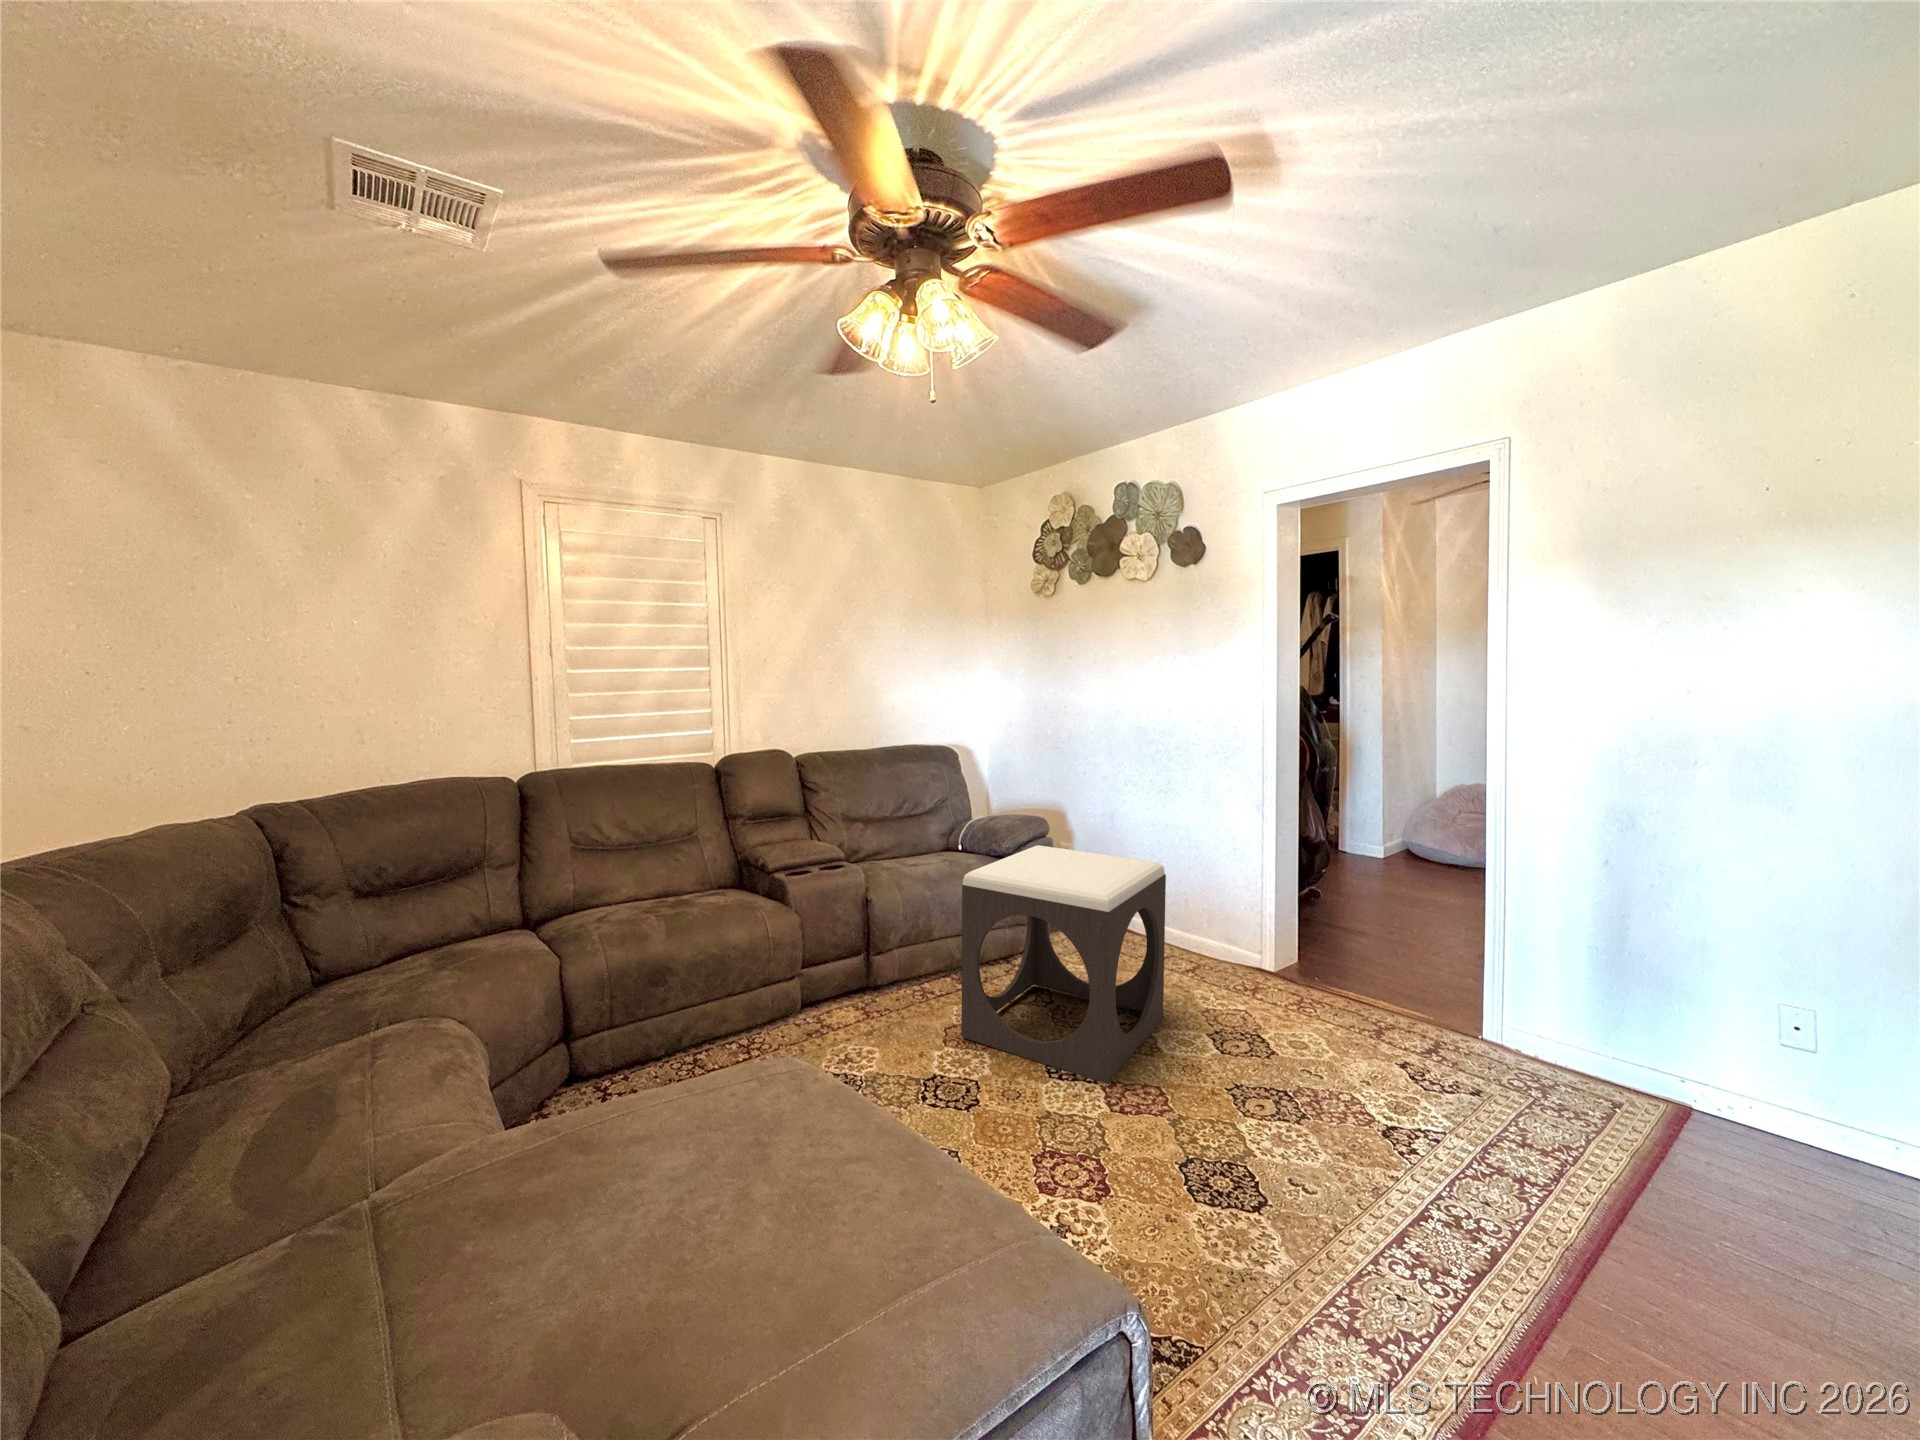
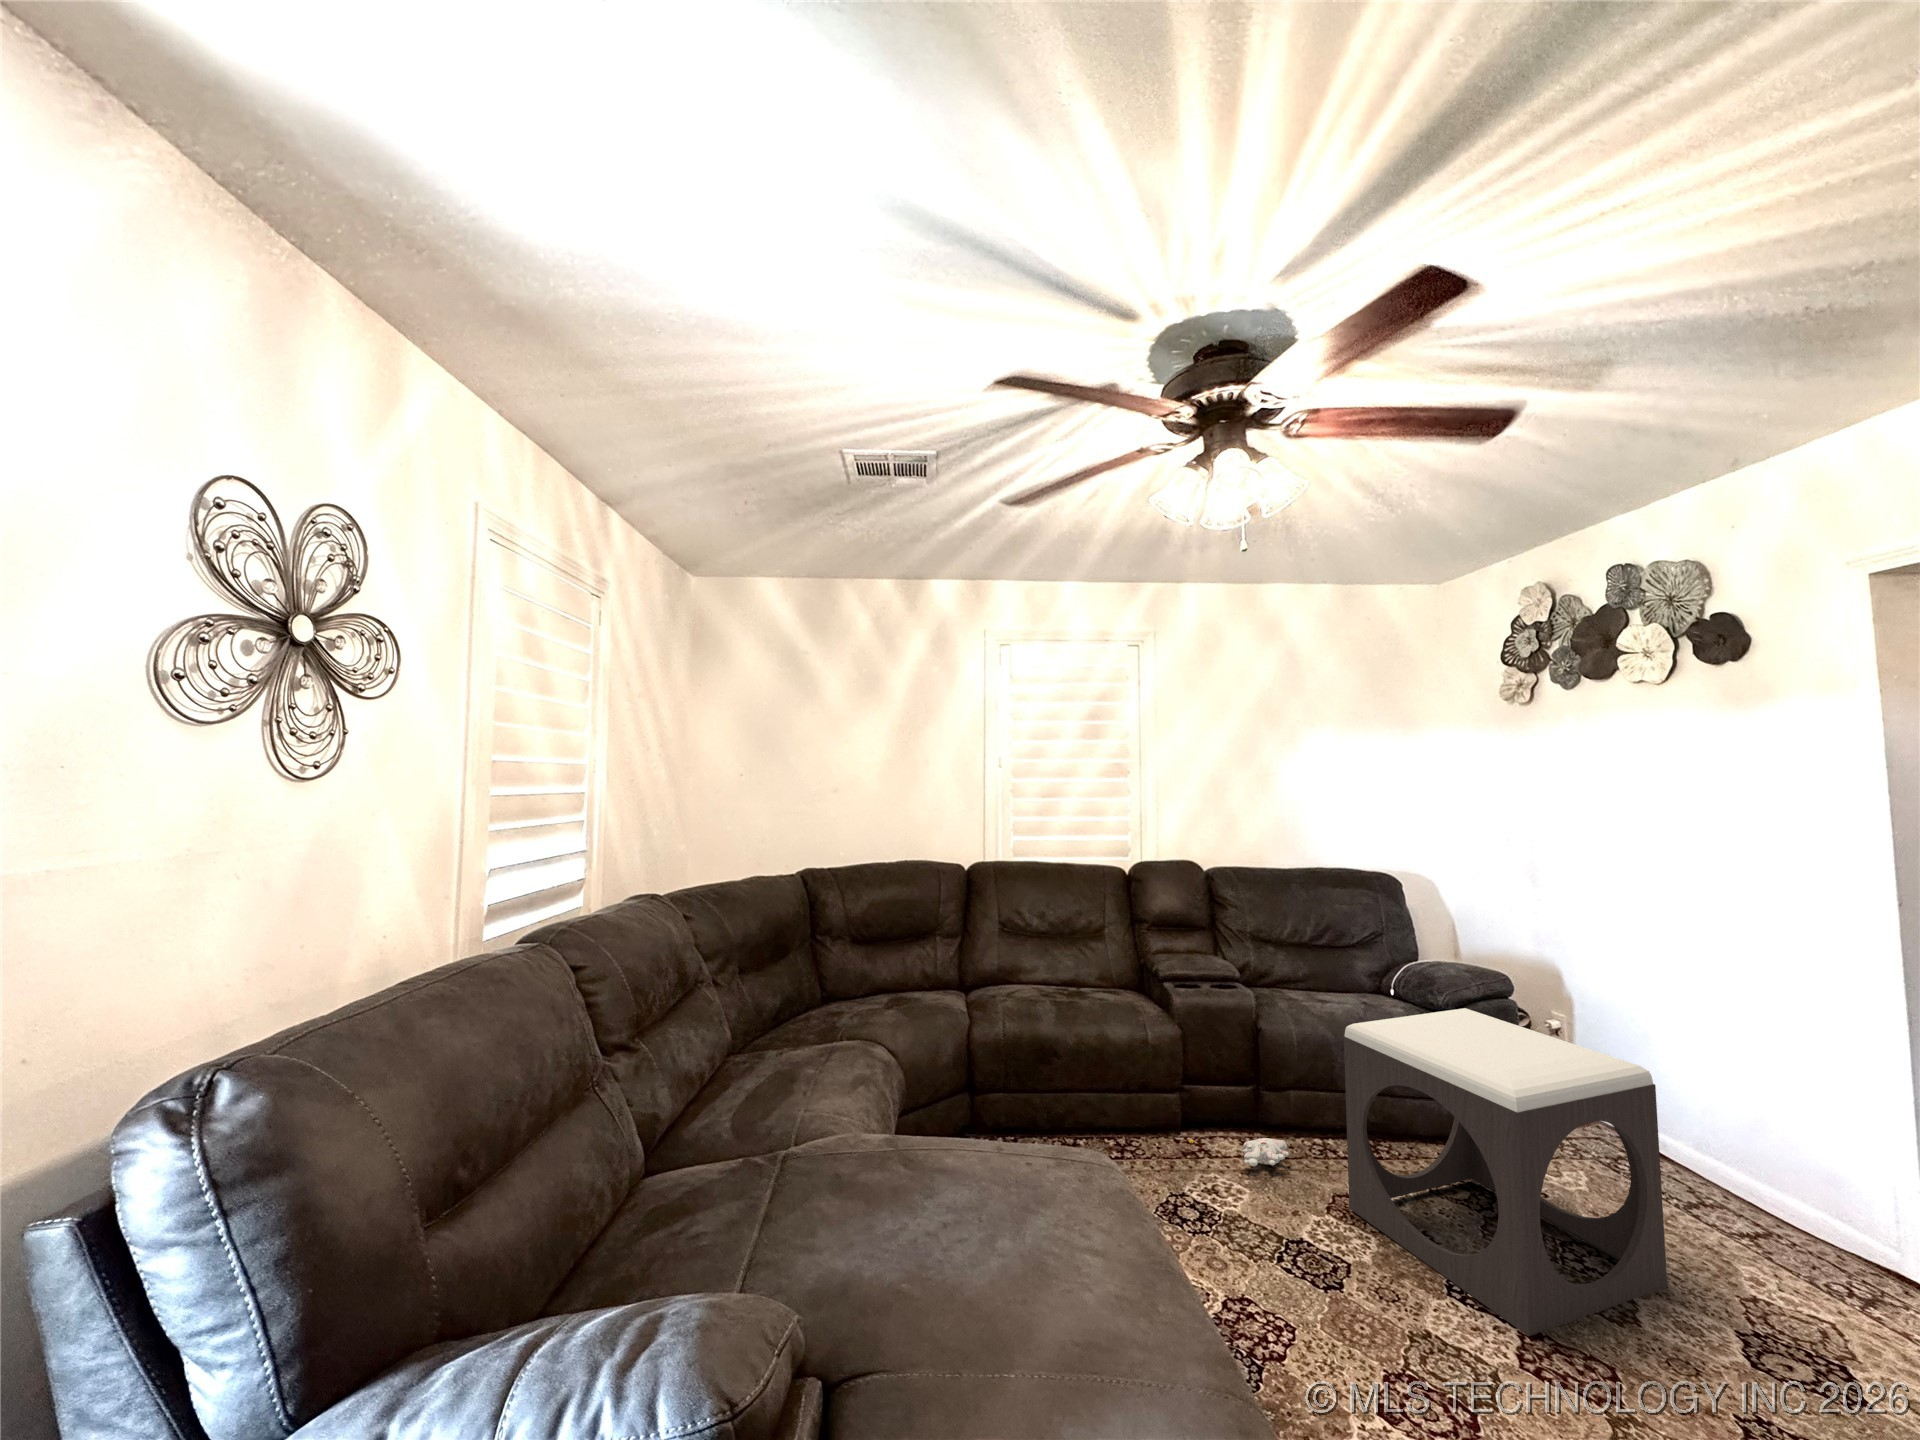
plush toy: none [807,997,904,1029] -> present [1189,1138,1290,1166]

